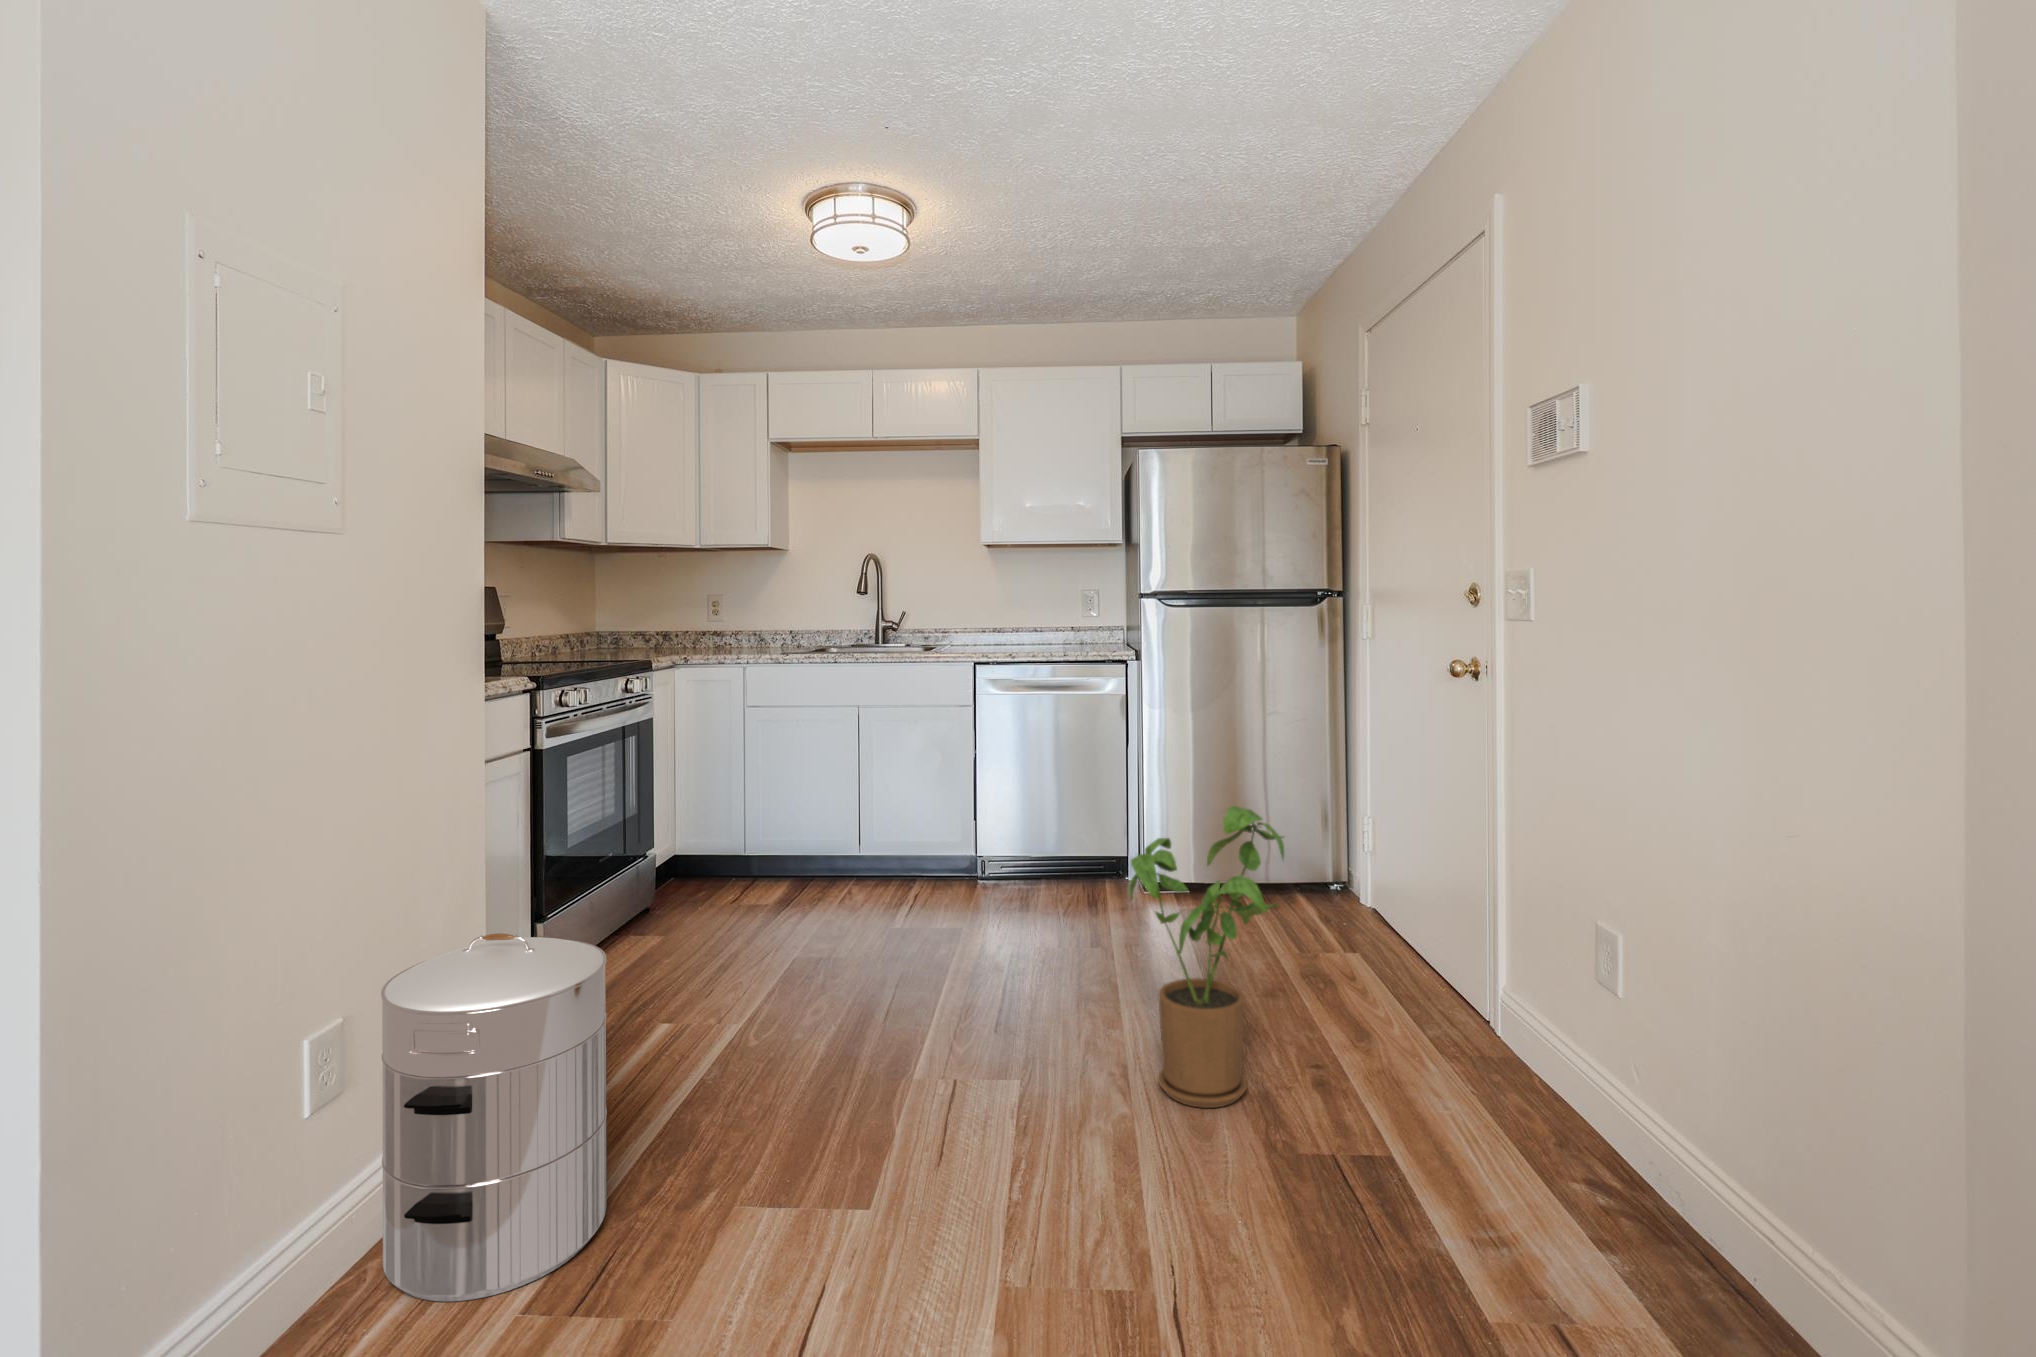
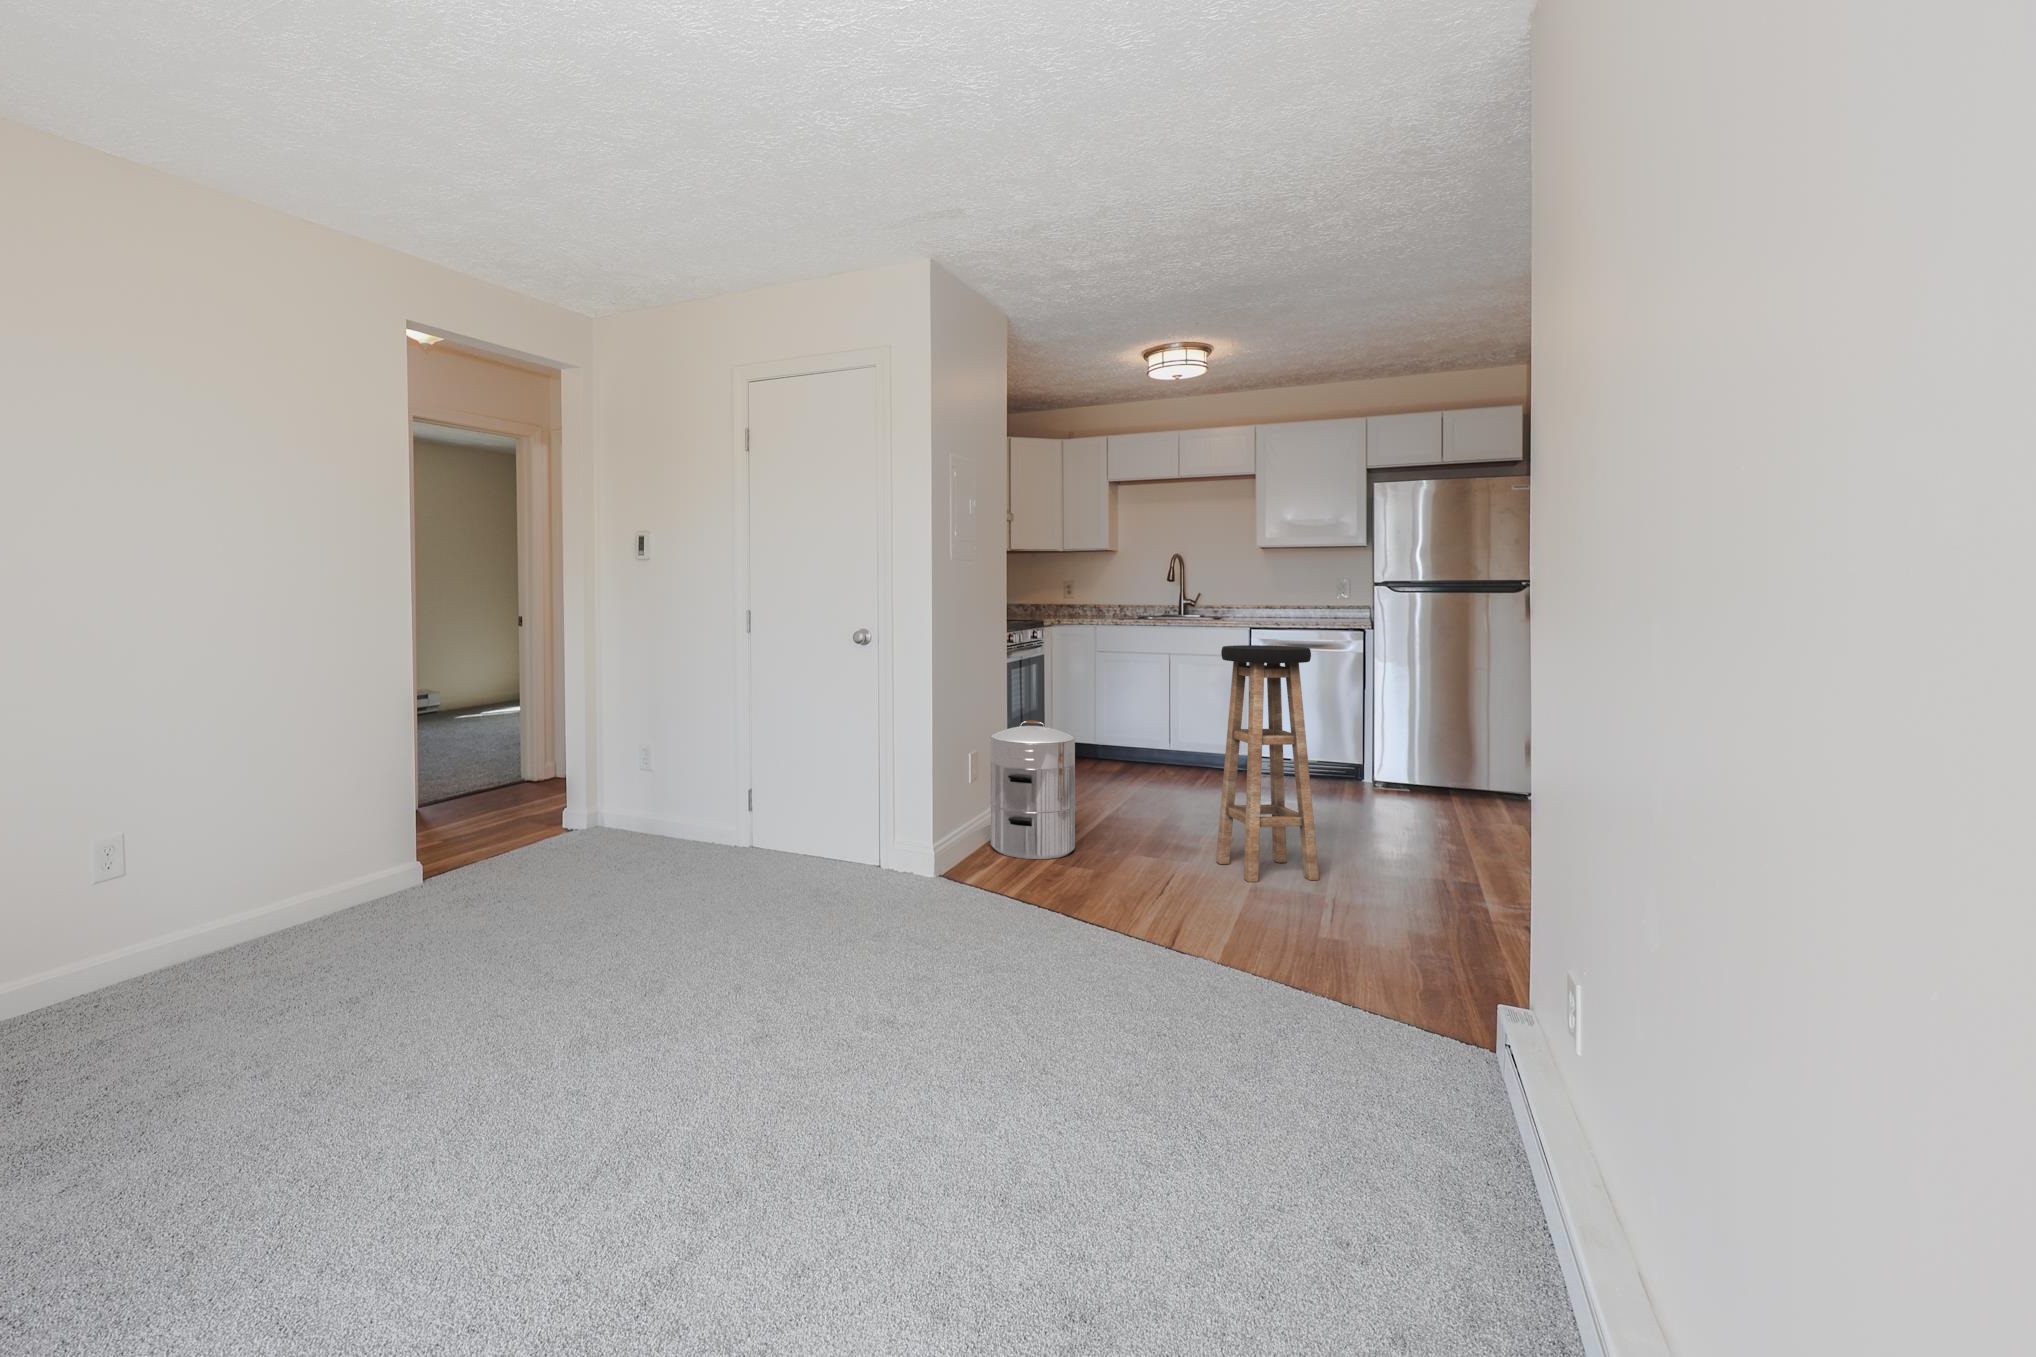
bar stool: none [915,731,1121,1286] -> present [1216,645,1319,882]
house plant: present [1129,806,1284,1108] -> none [1339,697,1439,859]

